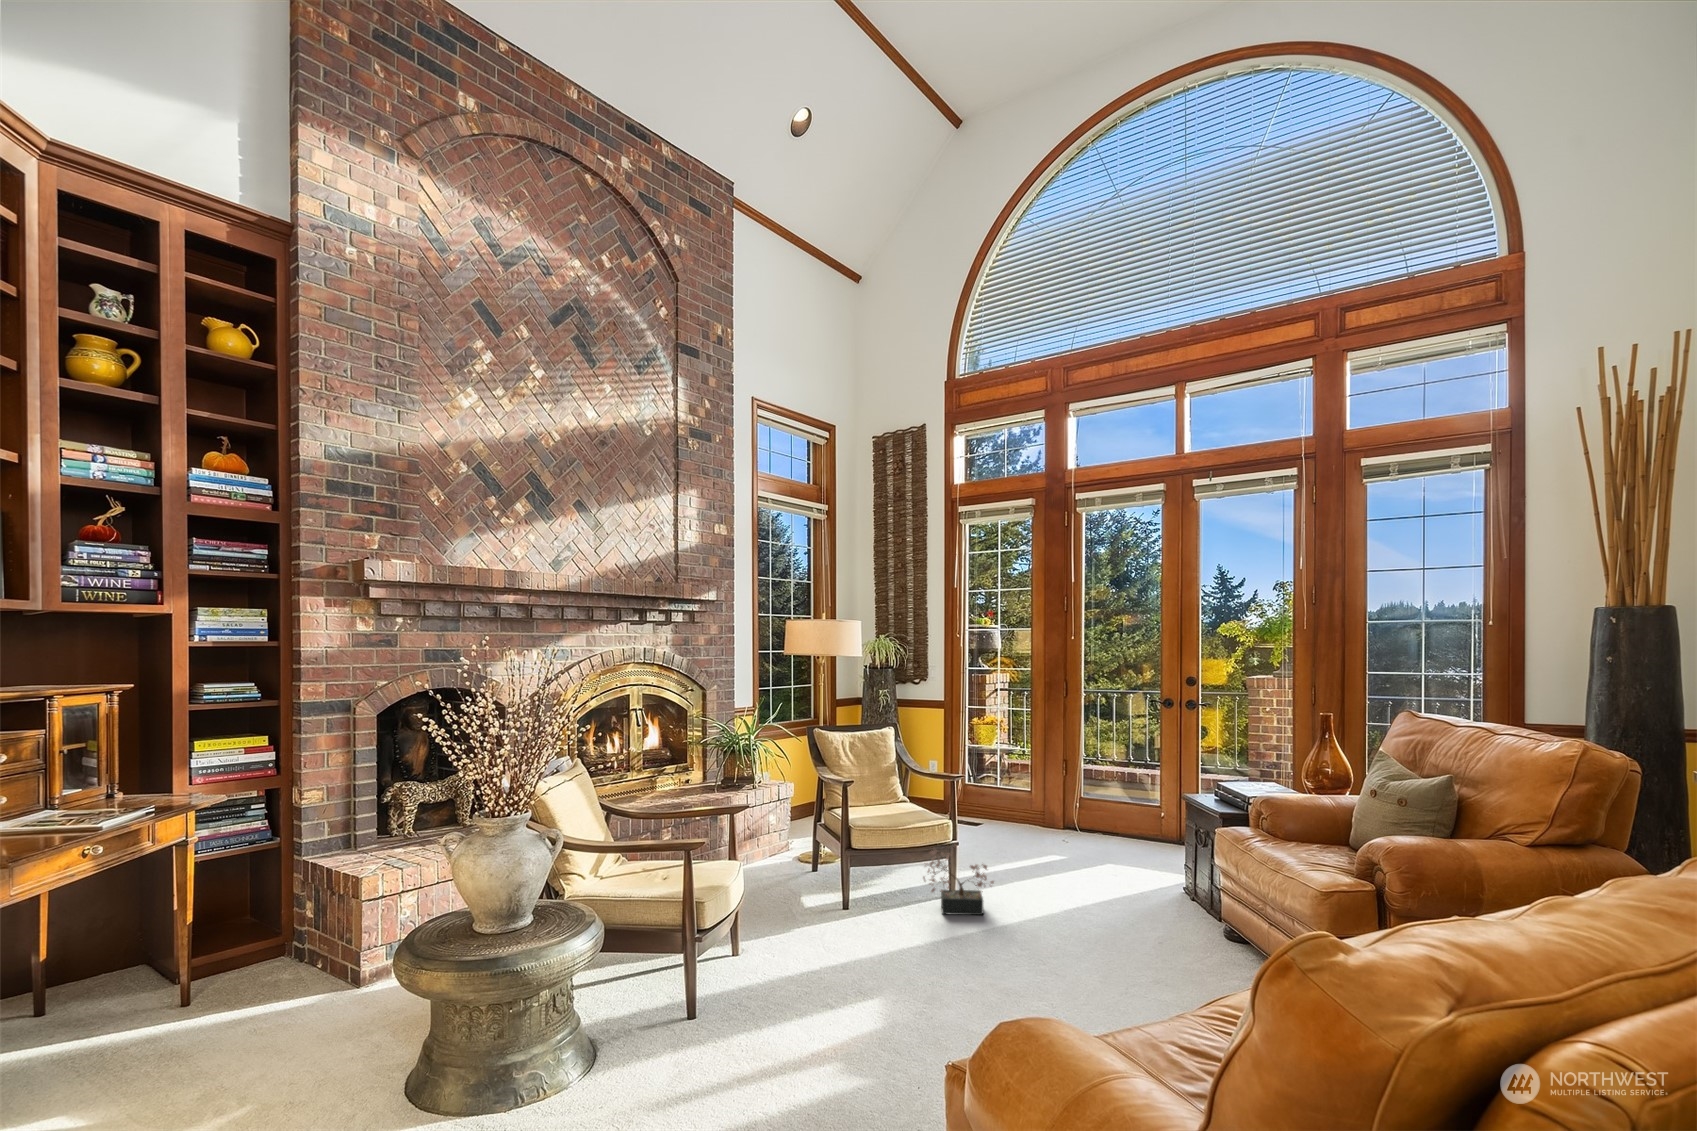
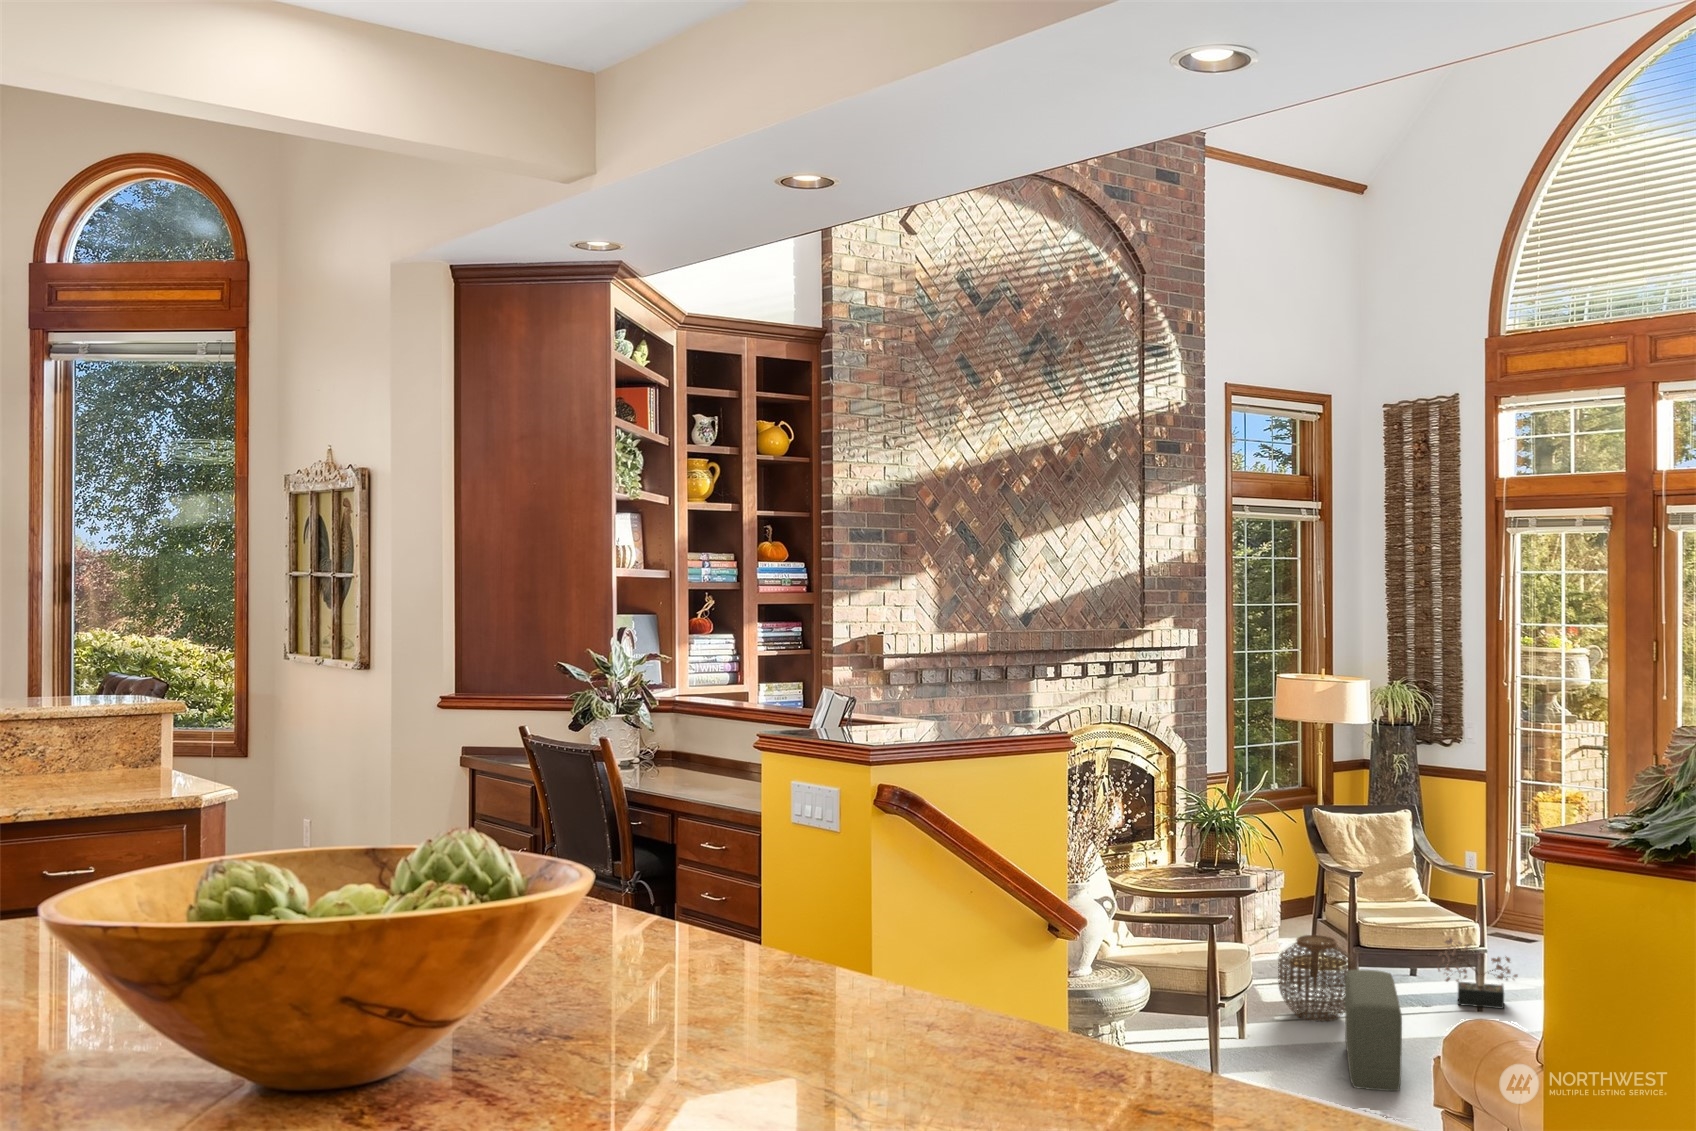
woven basket: none [773,859,849,952] -> present [1278,935,1355,1021]
pouf: none [837,903,900,1072] -> present [1345,970,1402,1091]

